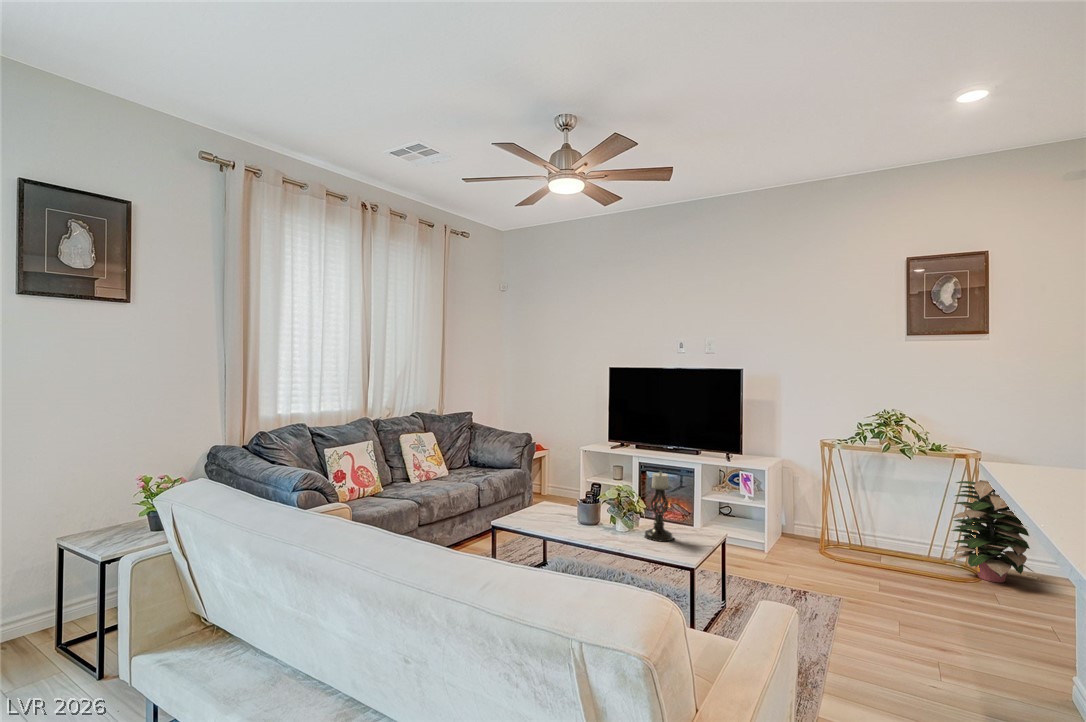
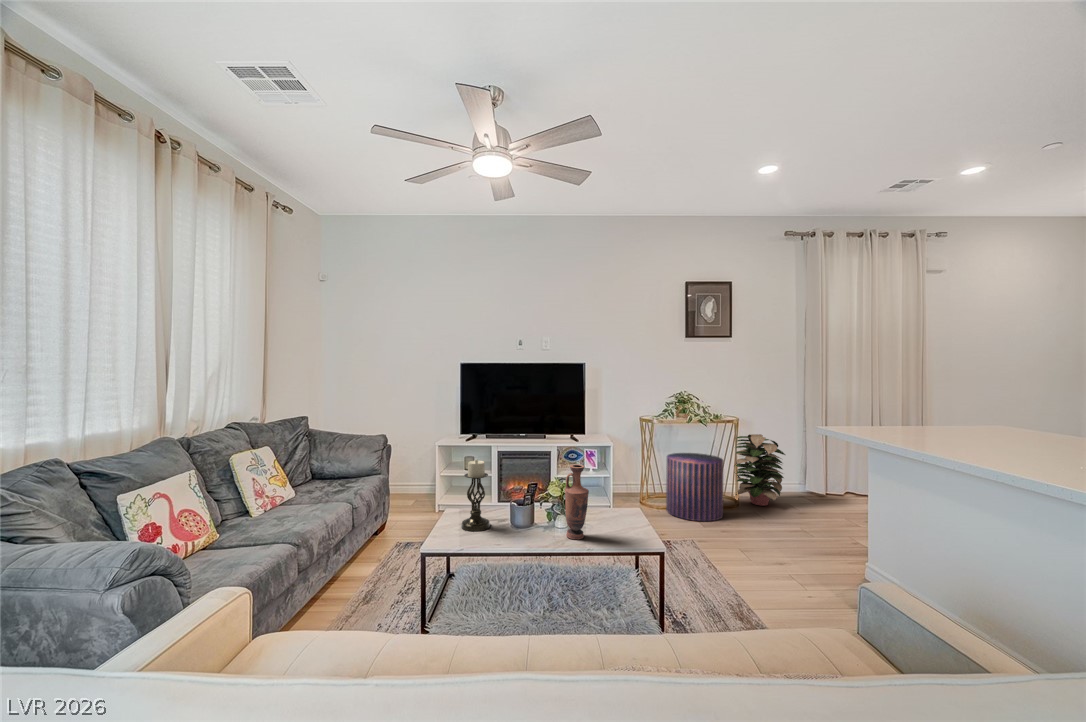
vase: none [603,470,625,538] -> present [565,464,589,539]
candle holder: present [644,472,673,541] -> present [461,459,490,531]
pouf: none [831,491,912,581] -> present [666,453,723,521]

